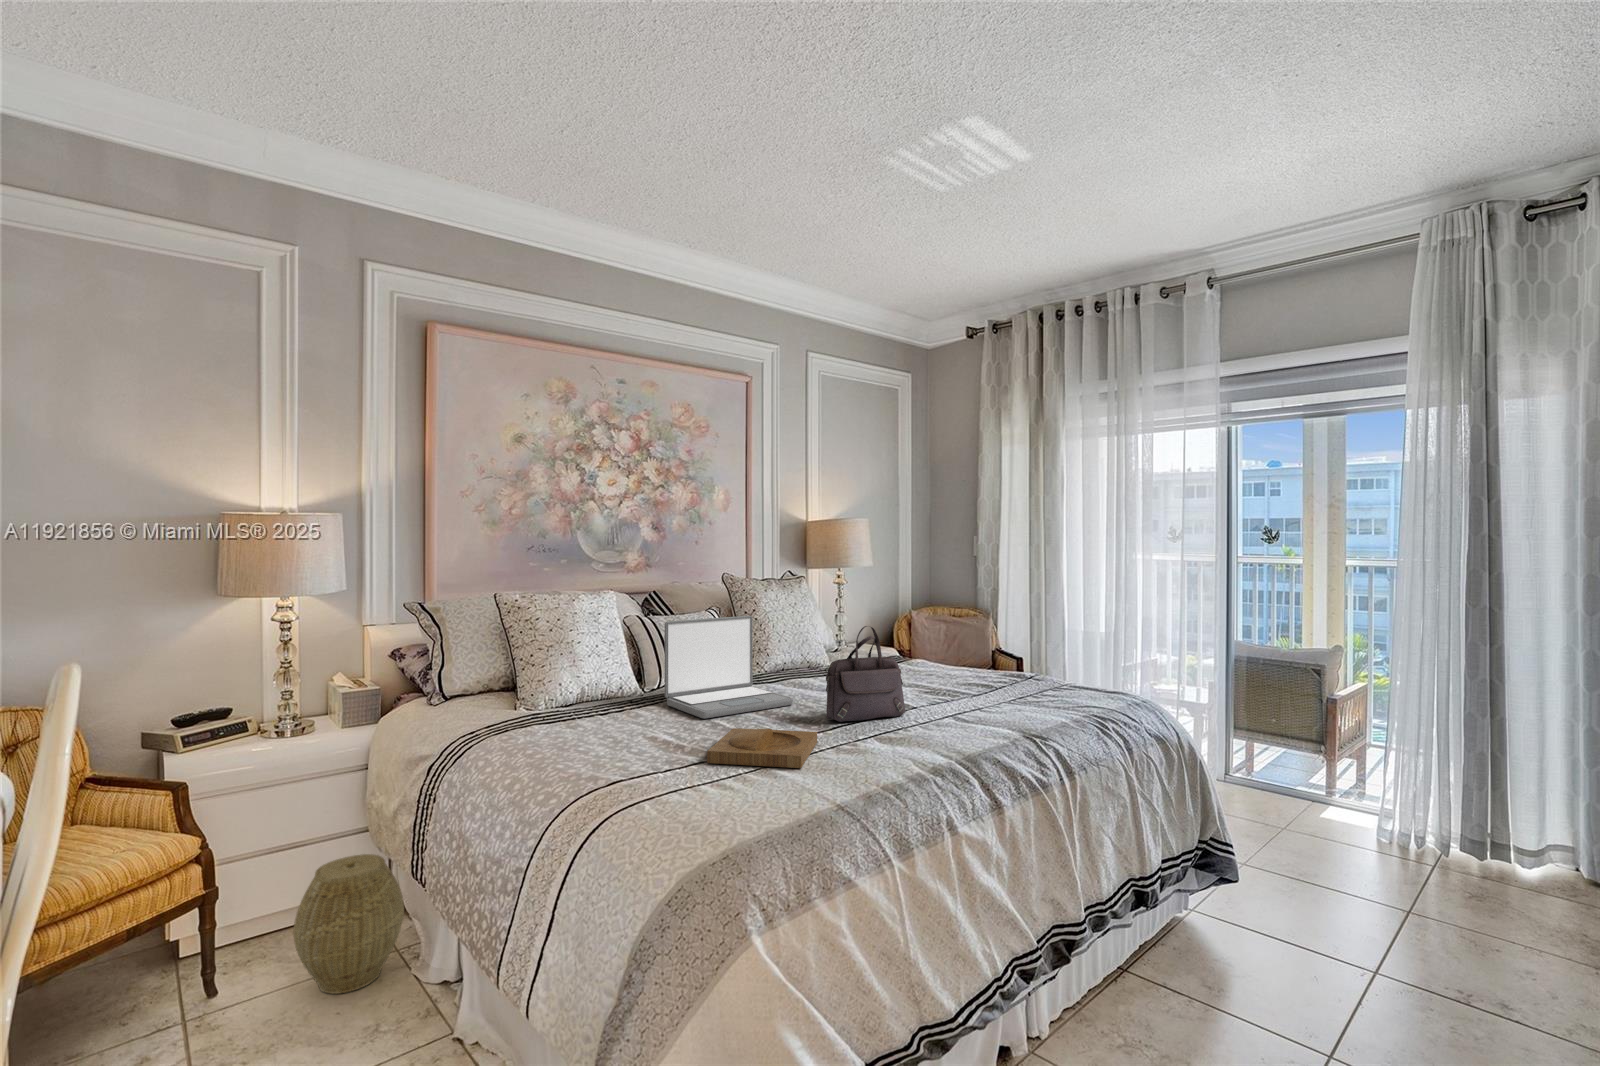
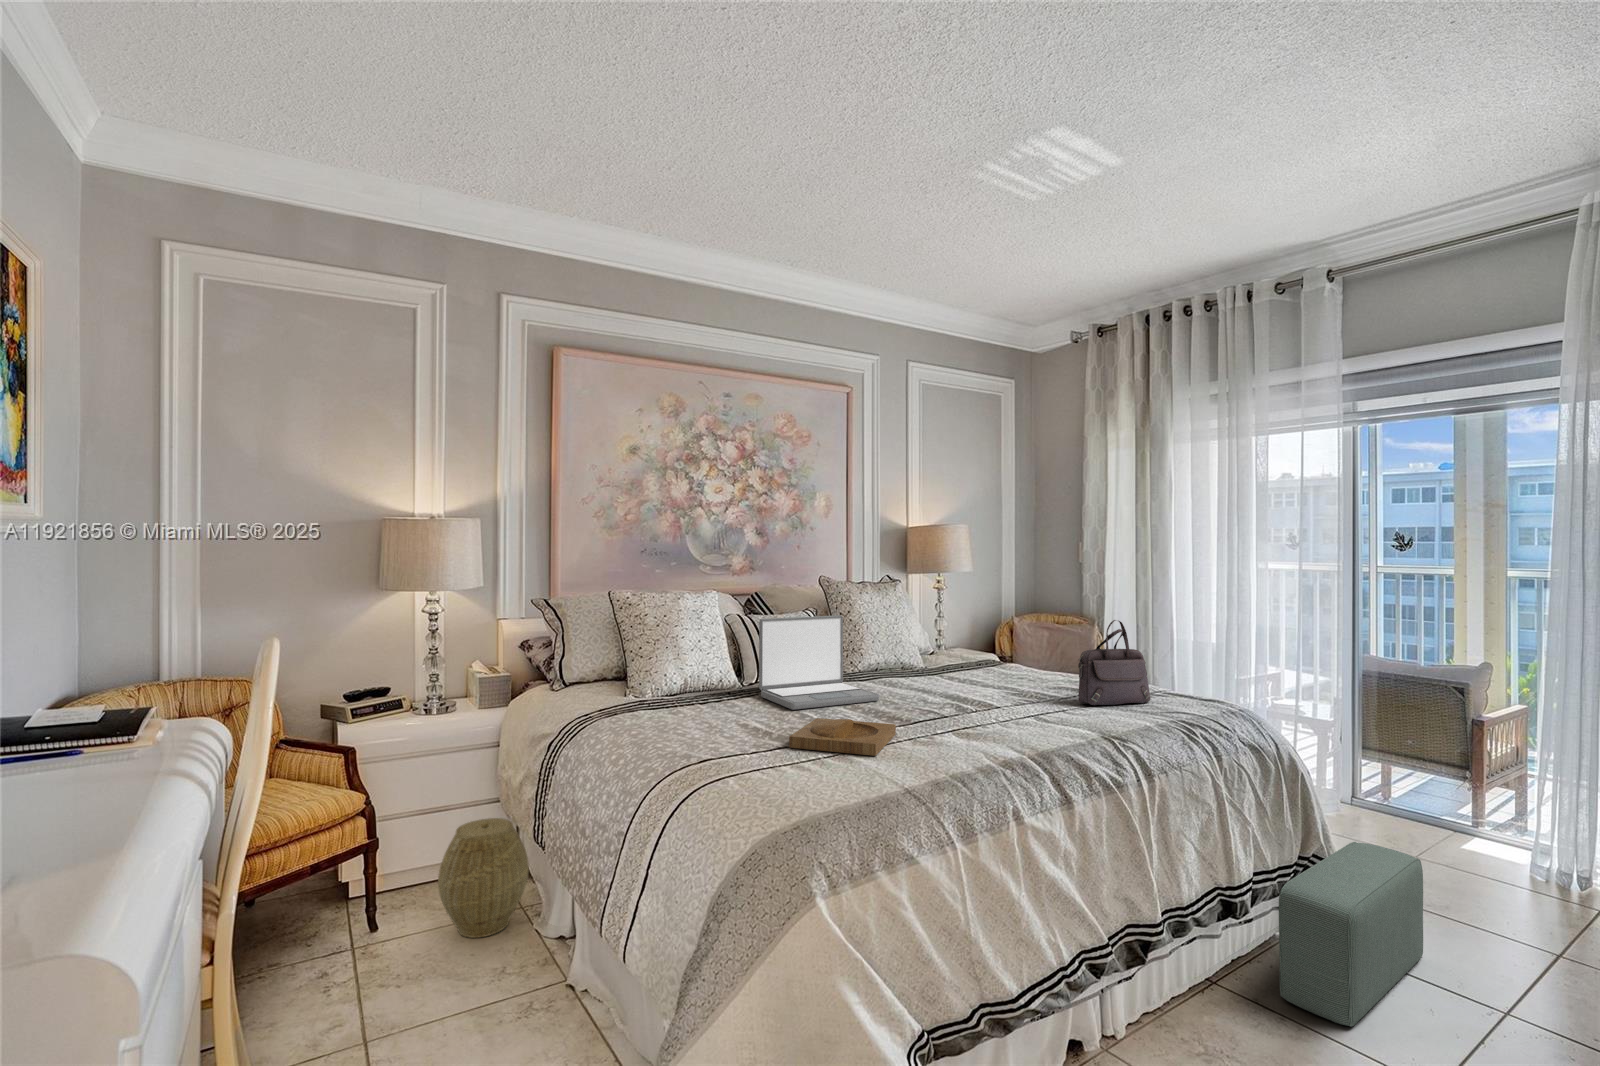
handbag: present [826,626,906,722] -> present [1078,620,1151,705]
pouf: none [1185,823,1303,1004] -> present [1279,842,1423,1027]

